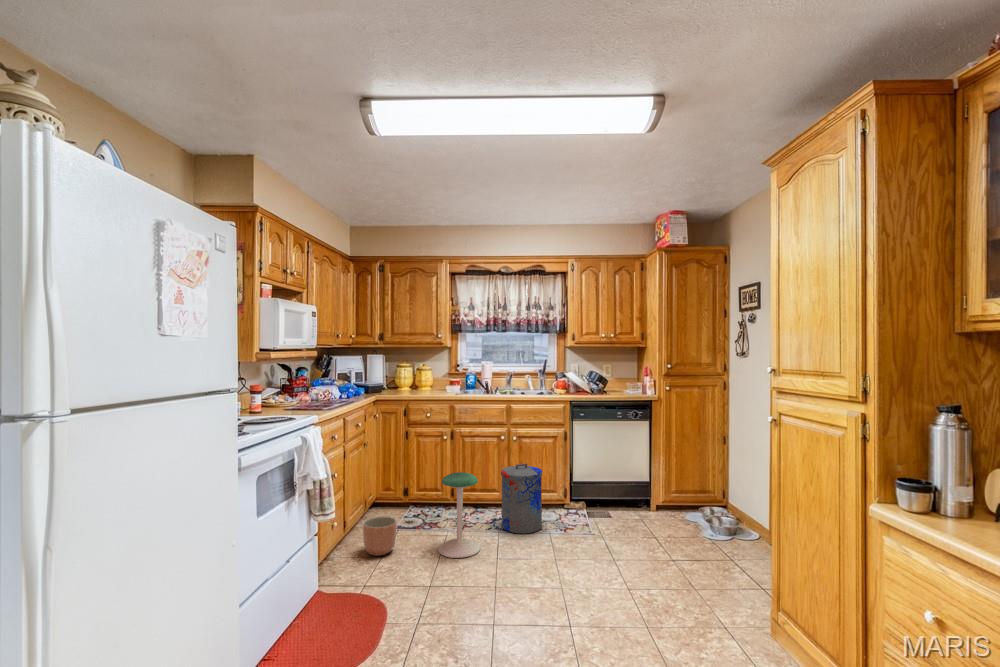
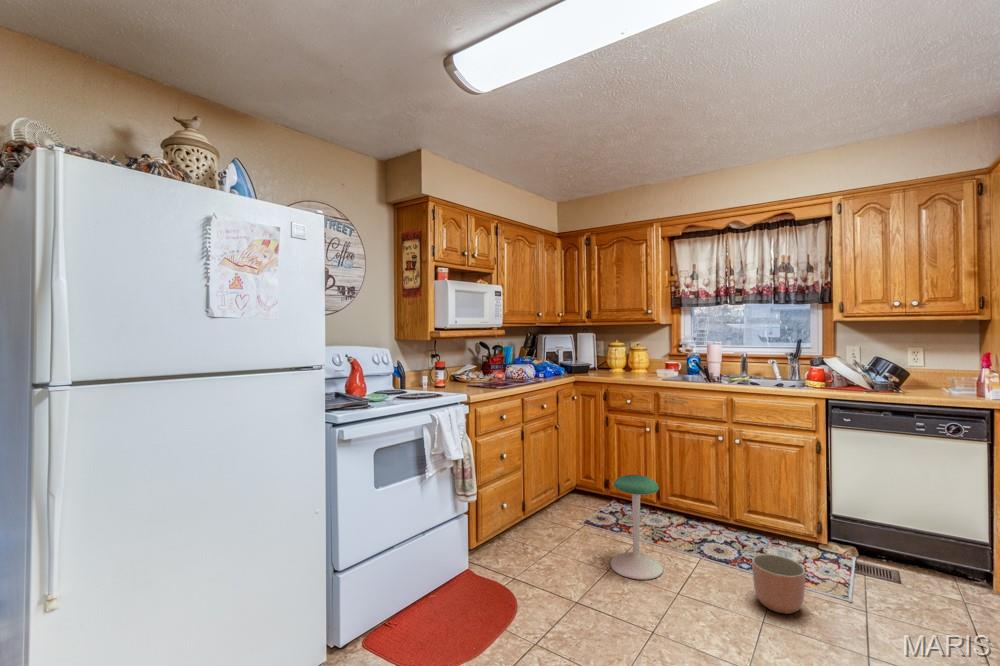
trash can: present [501,464,542,534] -> none [705,476,766,571]
planter: present [363,516,396,556] -> present [752,554,805,614]

